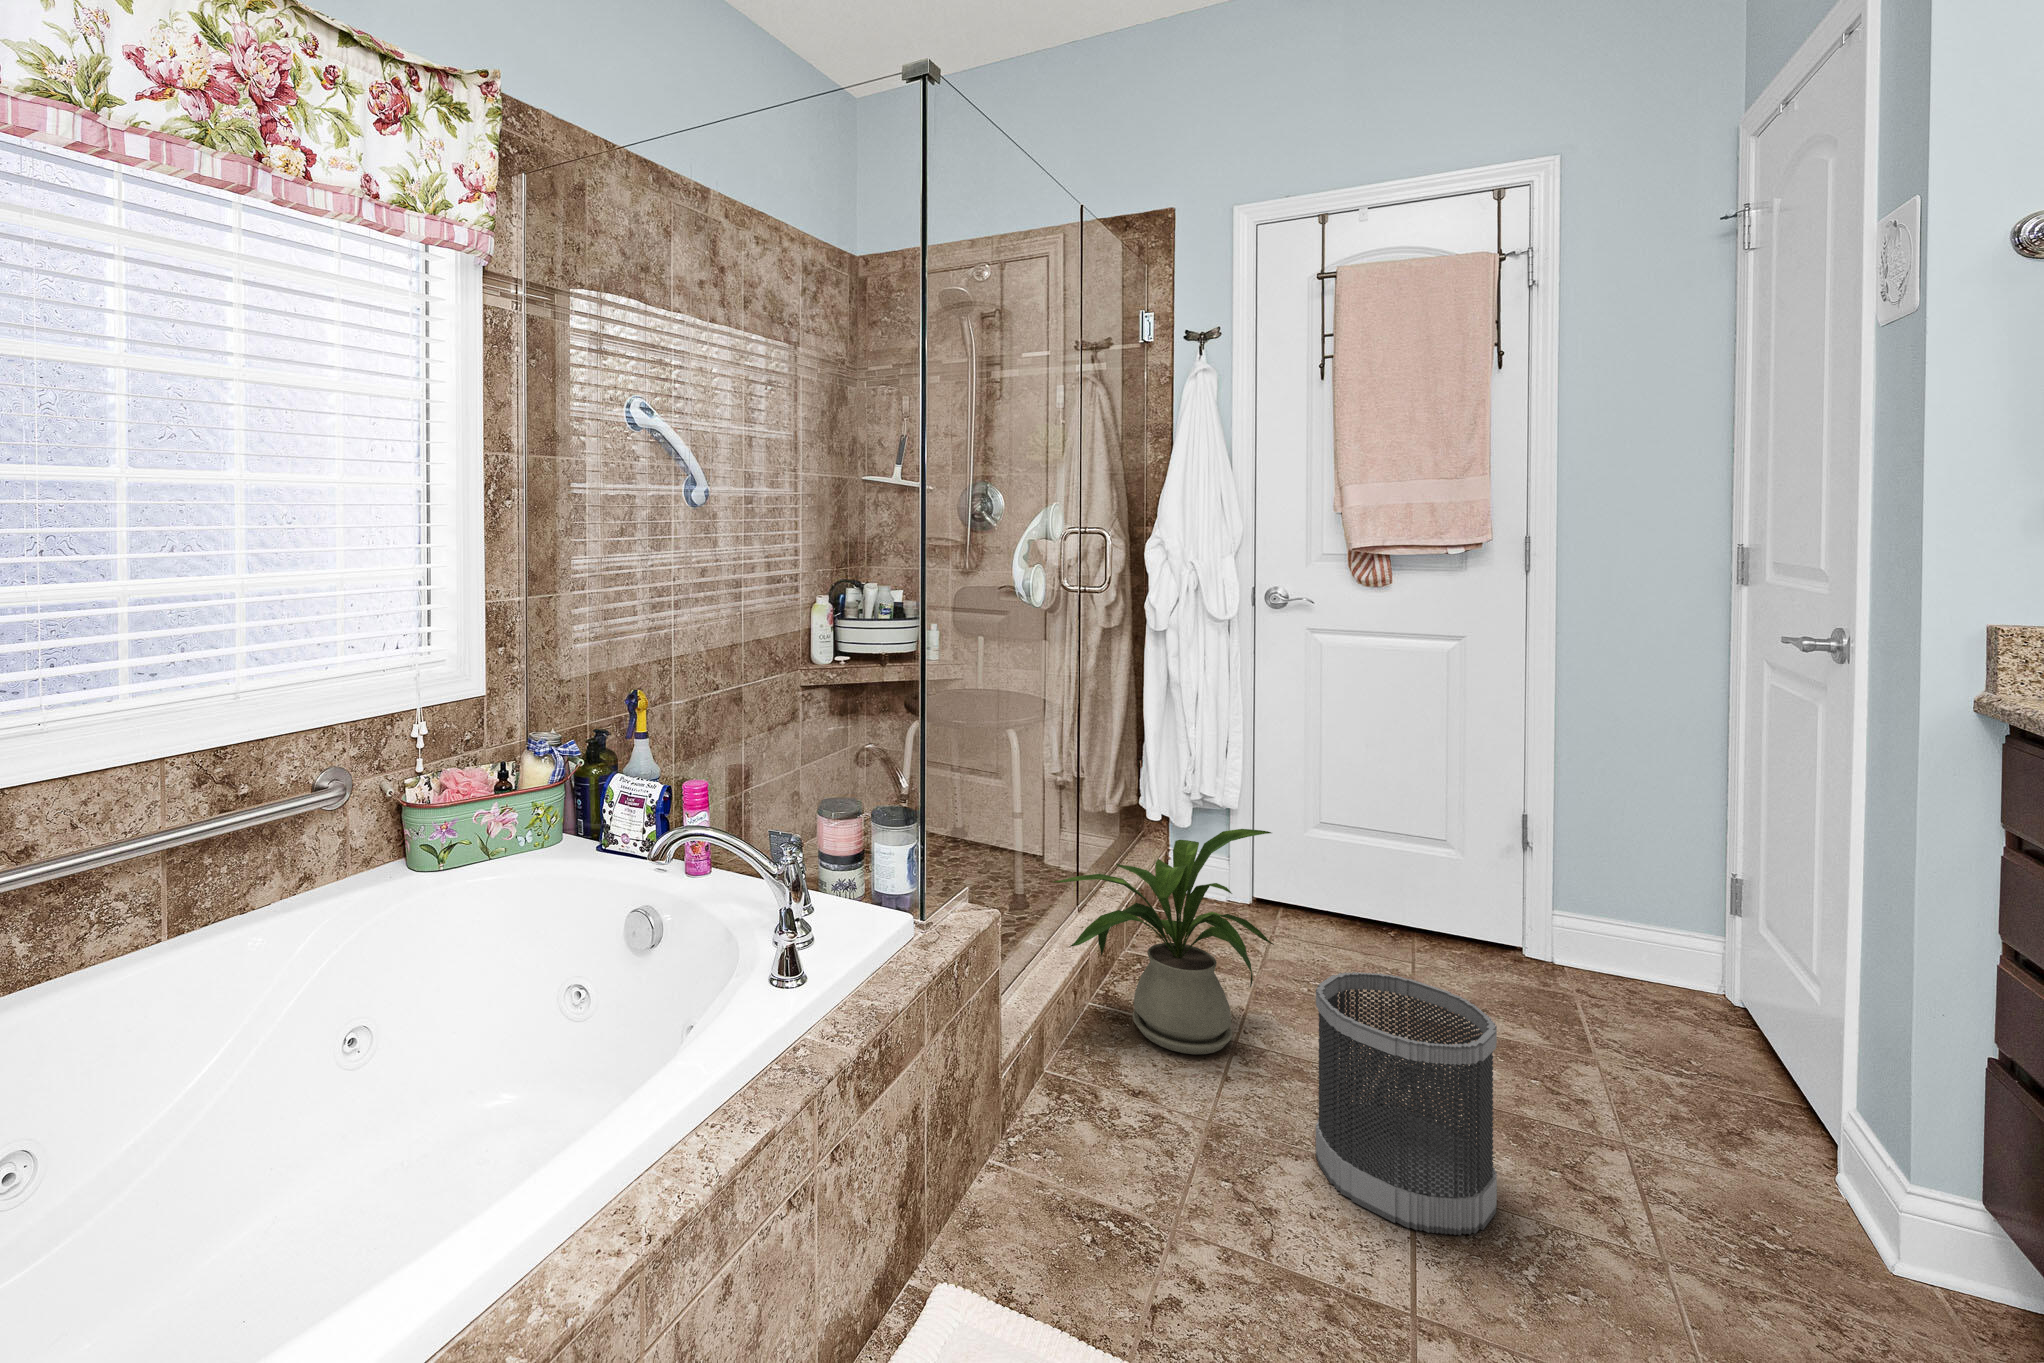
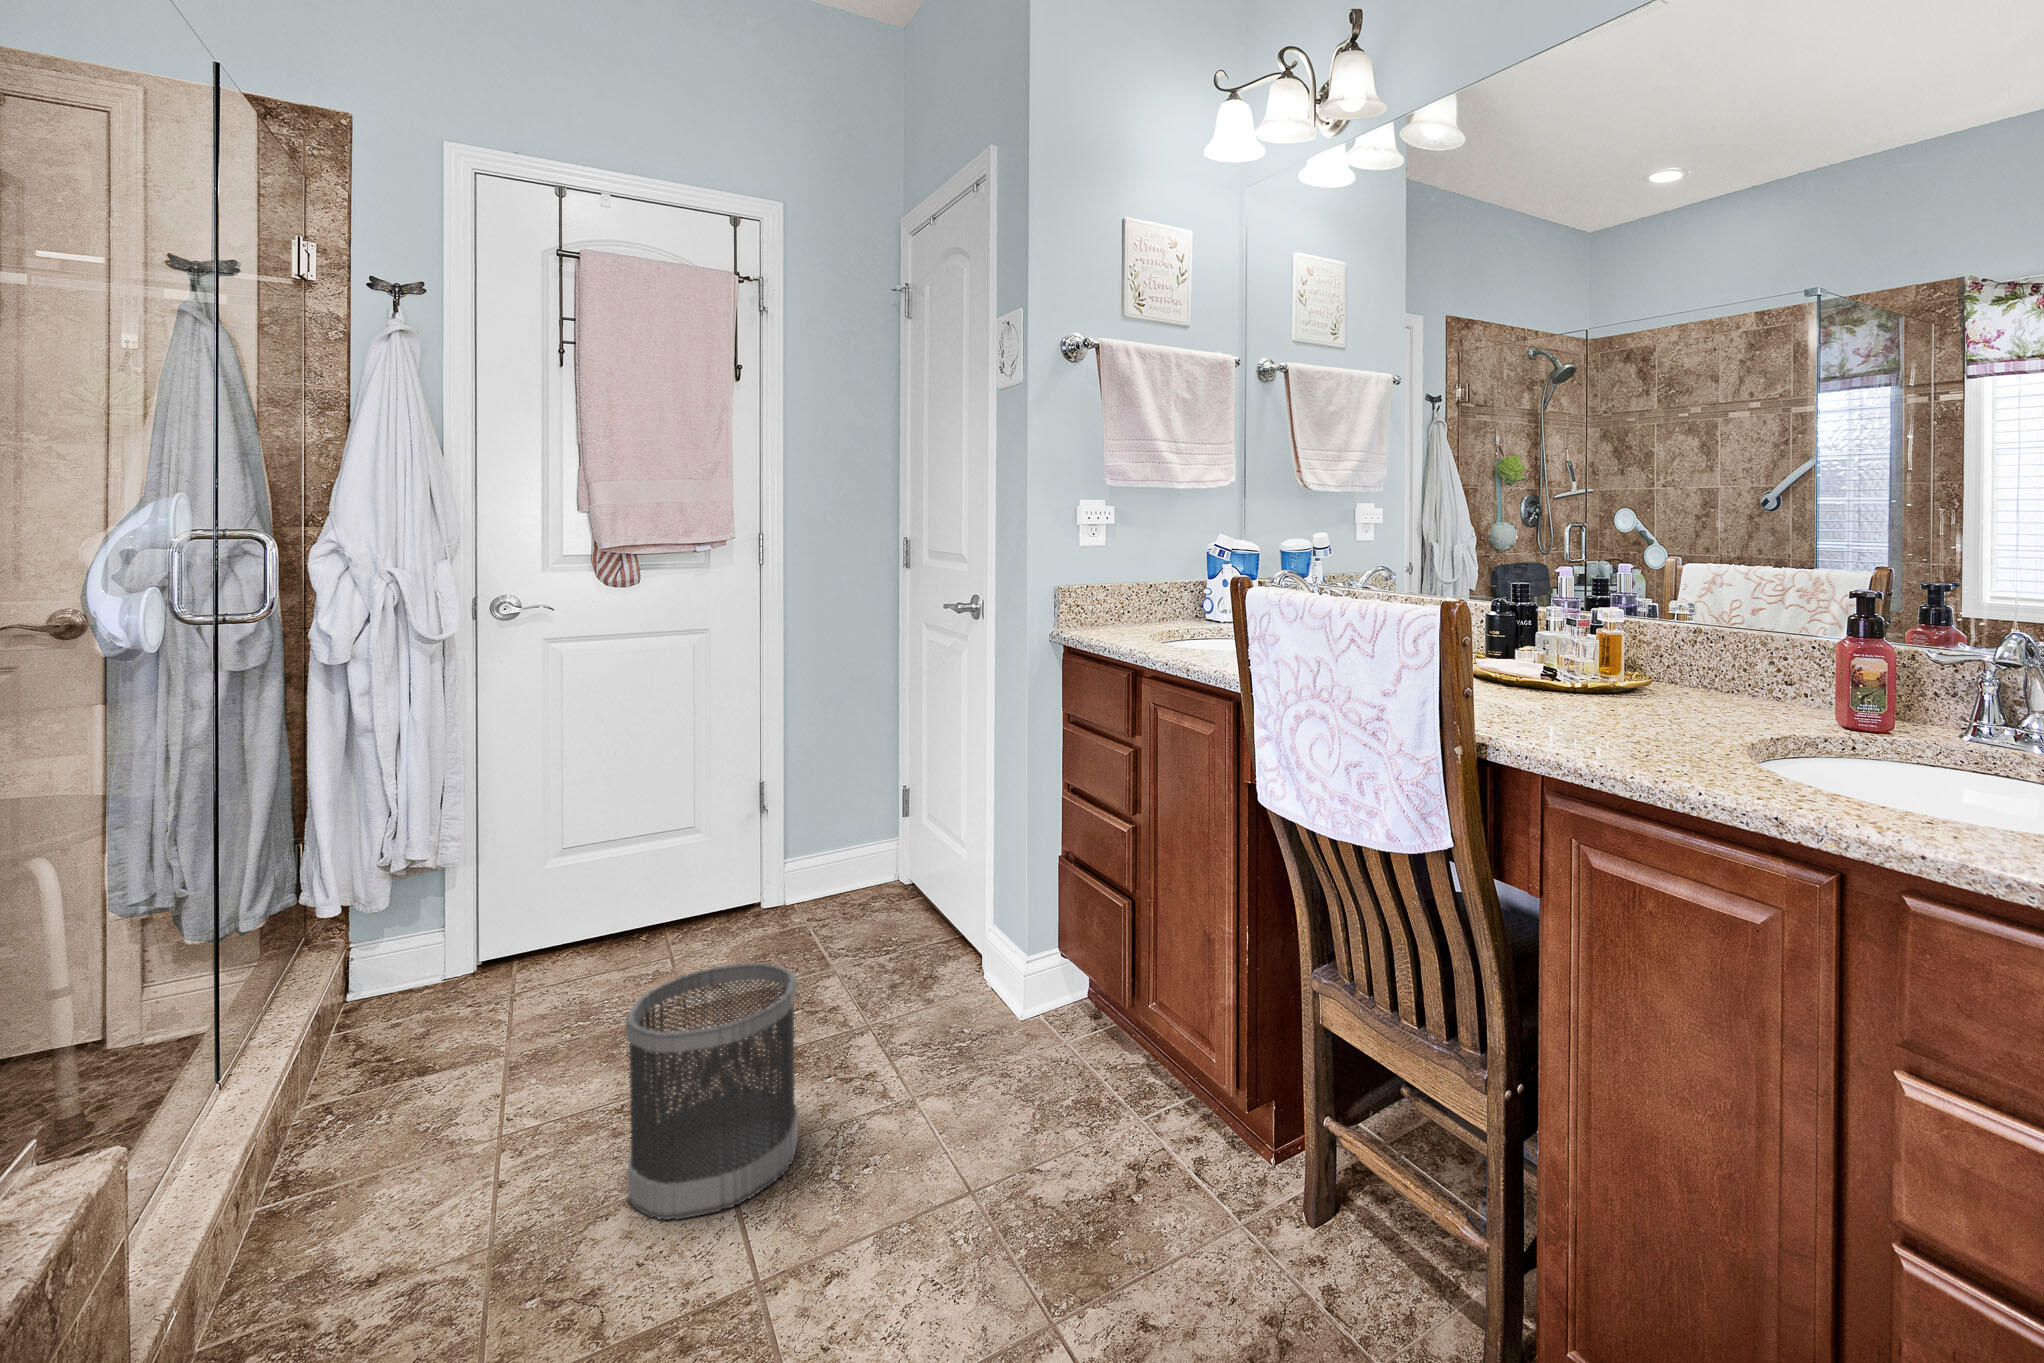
house plant: present [1053,829,1274,1054] -> none [182,874,545,1204]

